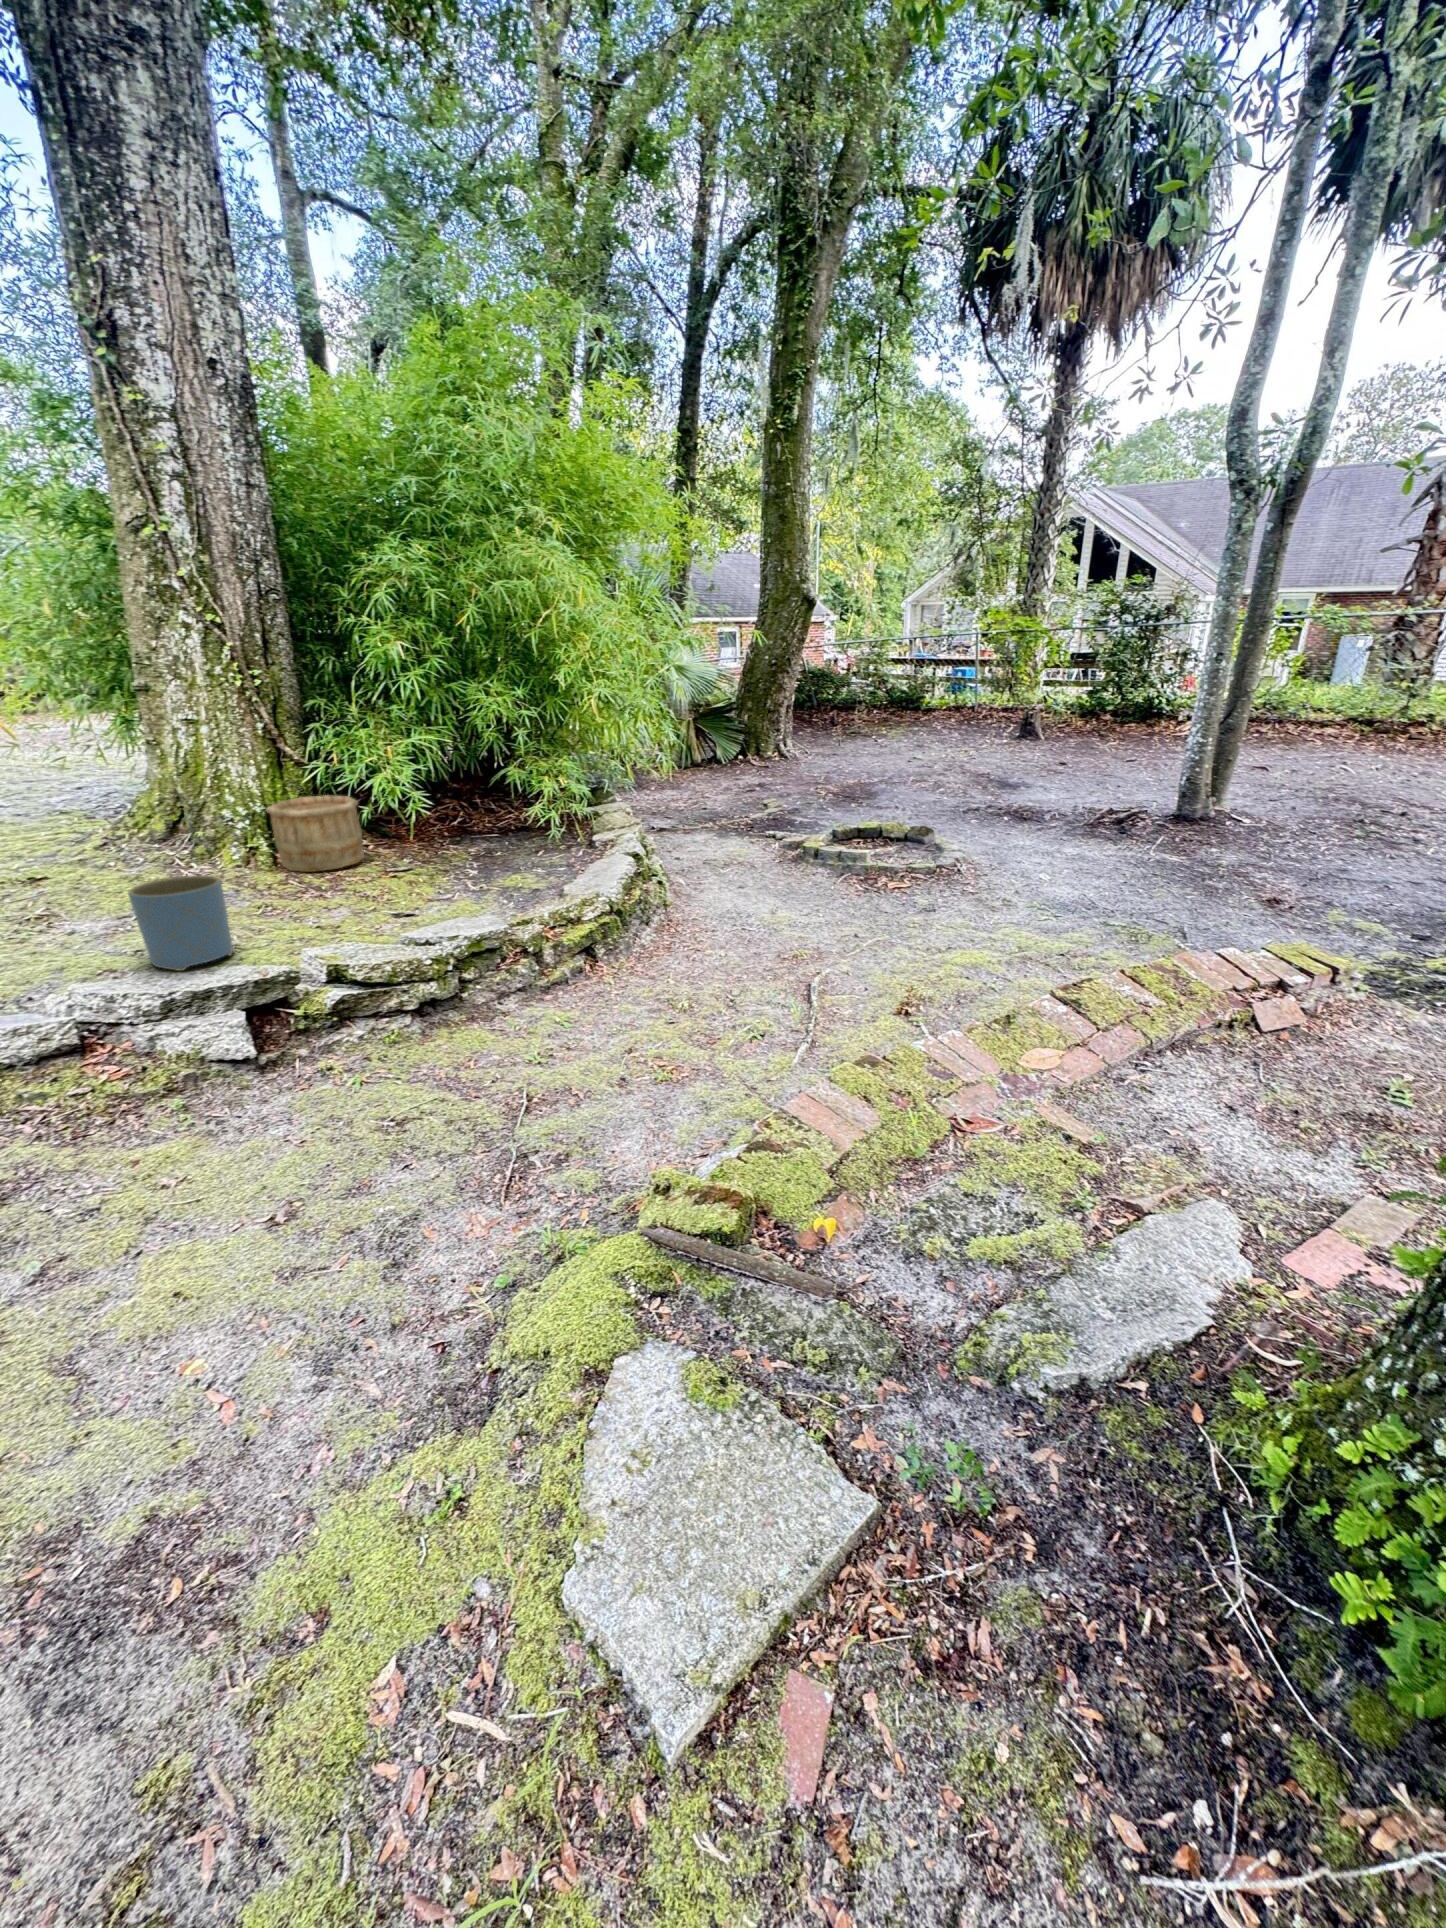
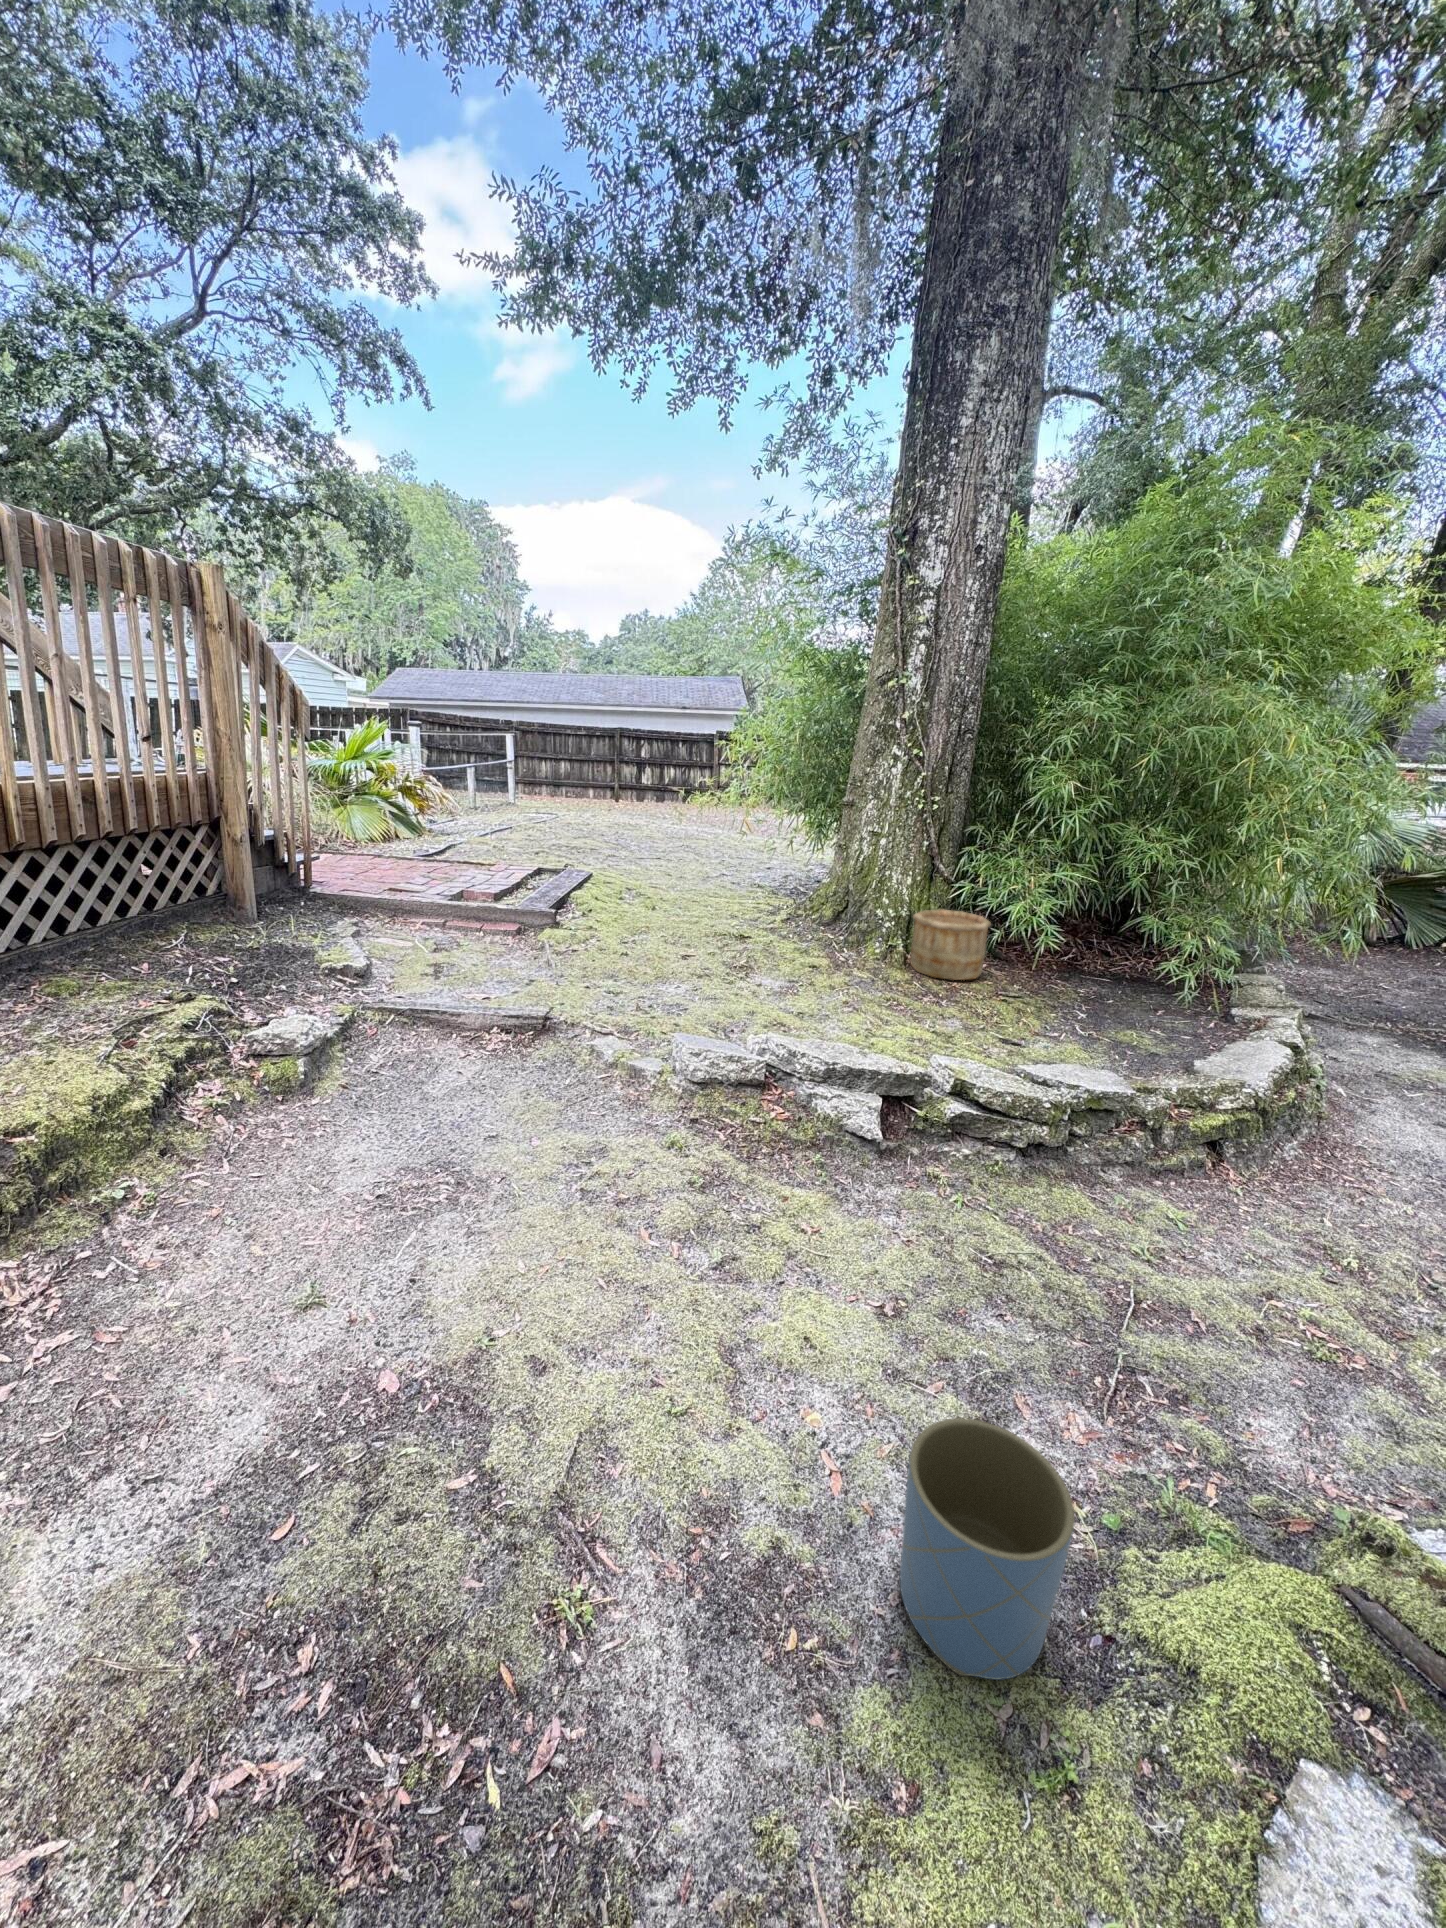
planter: present [128,875,233,971] -> present [900,1418,1075,1680]

